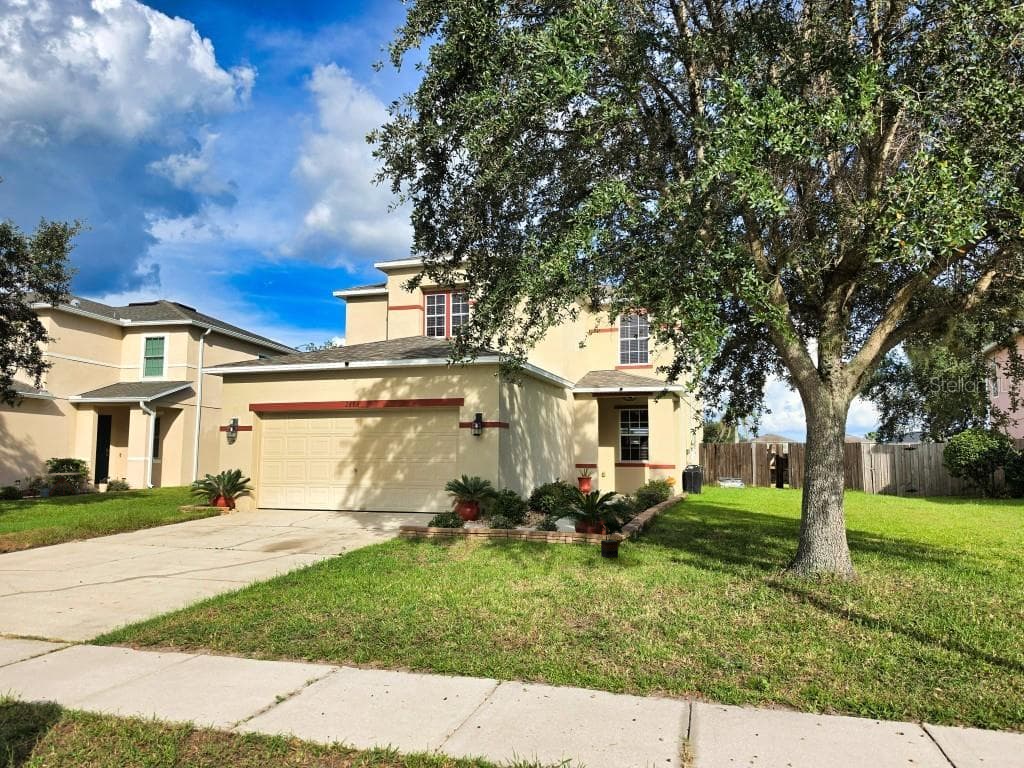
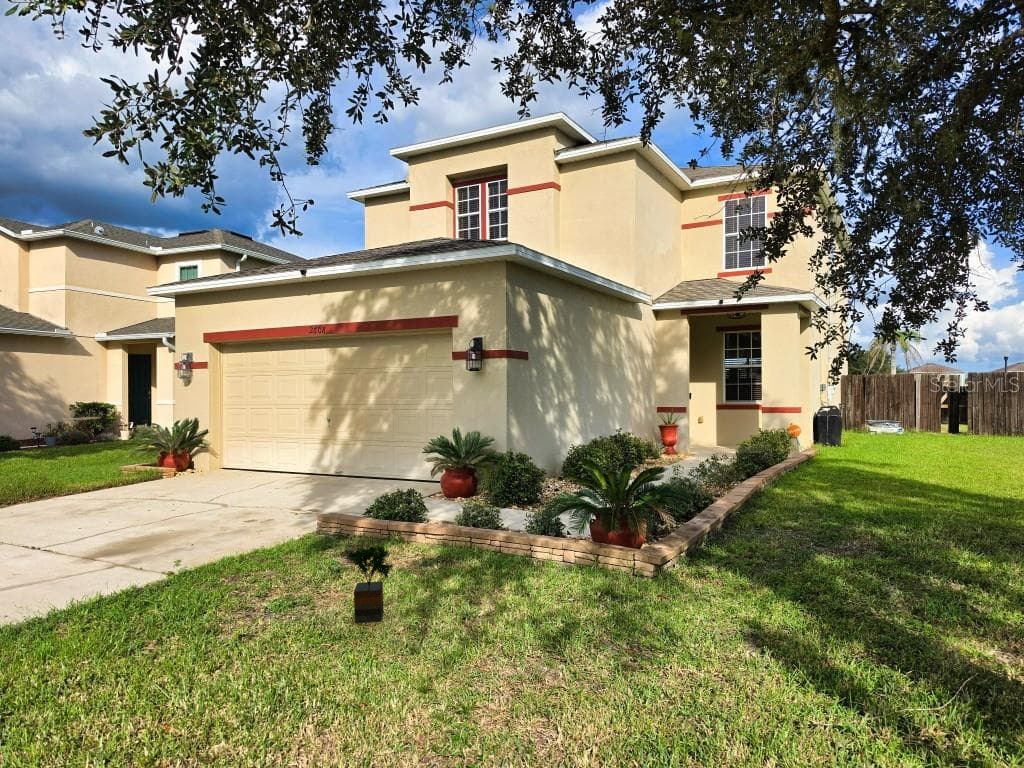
potted tree: present [599,522,623,558] -> present [346,546,393,623]

